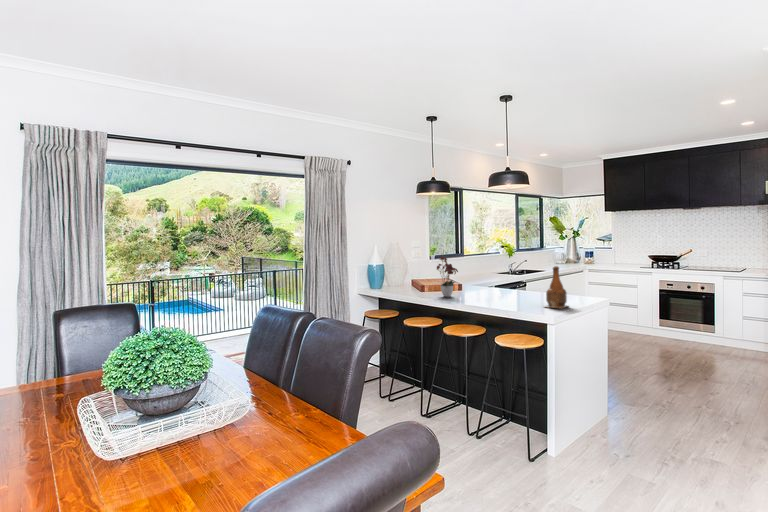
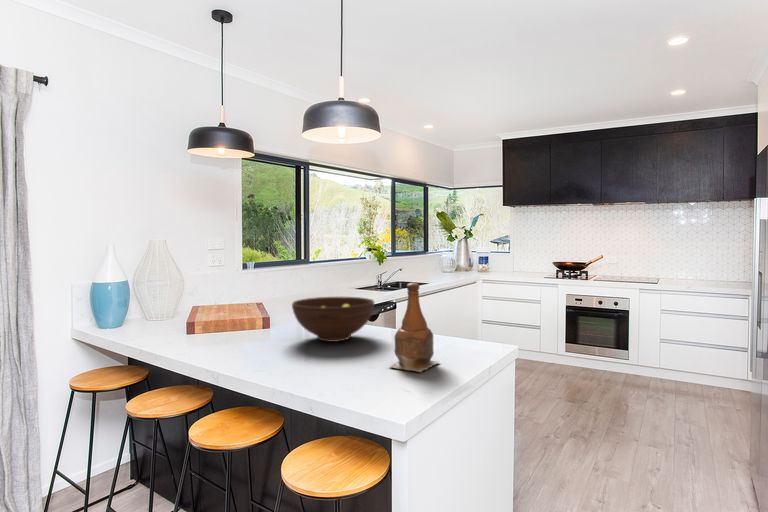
flower arrangement: present [437,257,458,297] -> none [206,259,251,339]
fruit bowl: none [483,275,528,298] -> present [292,297,374,342]

